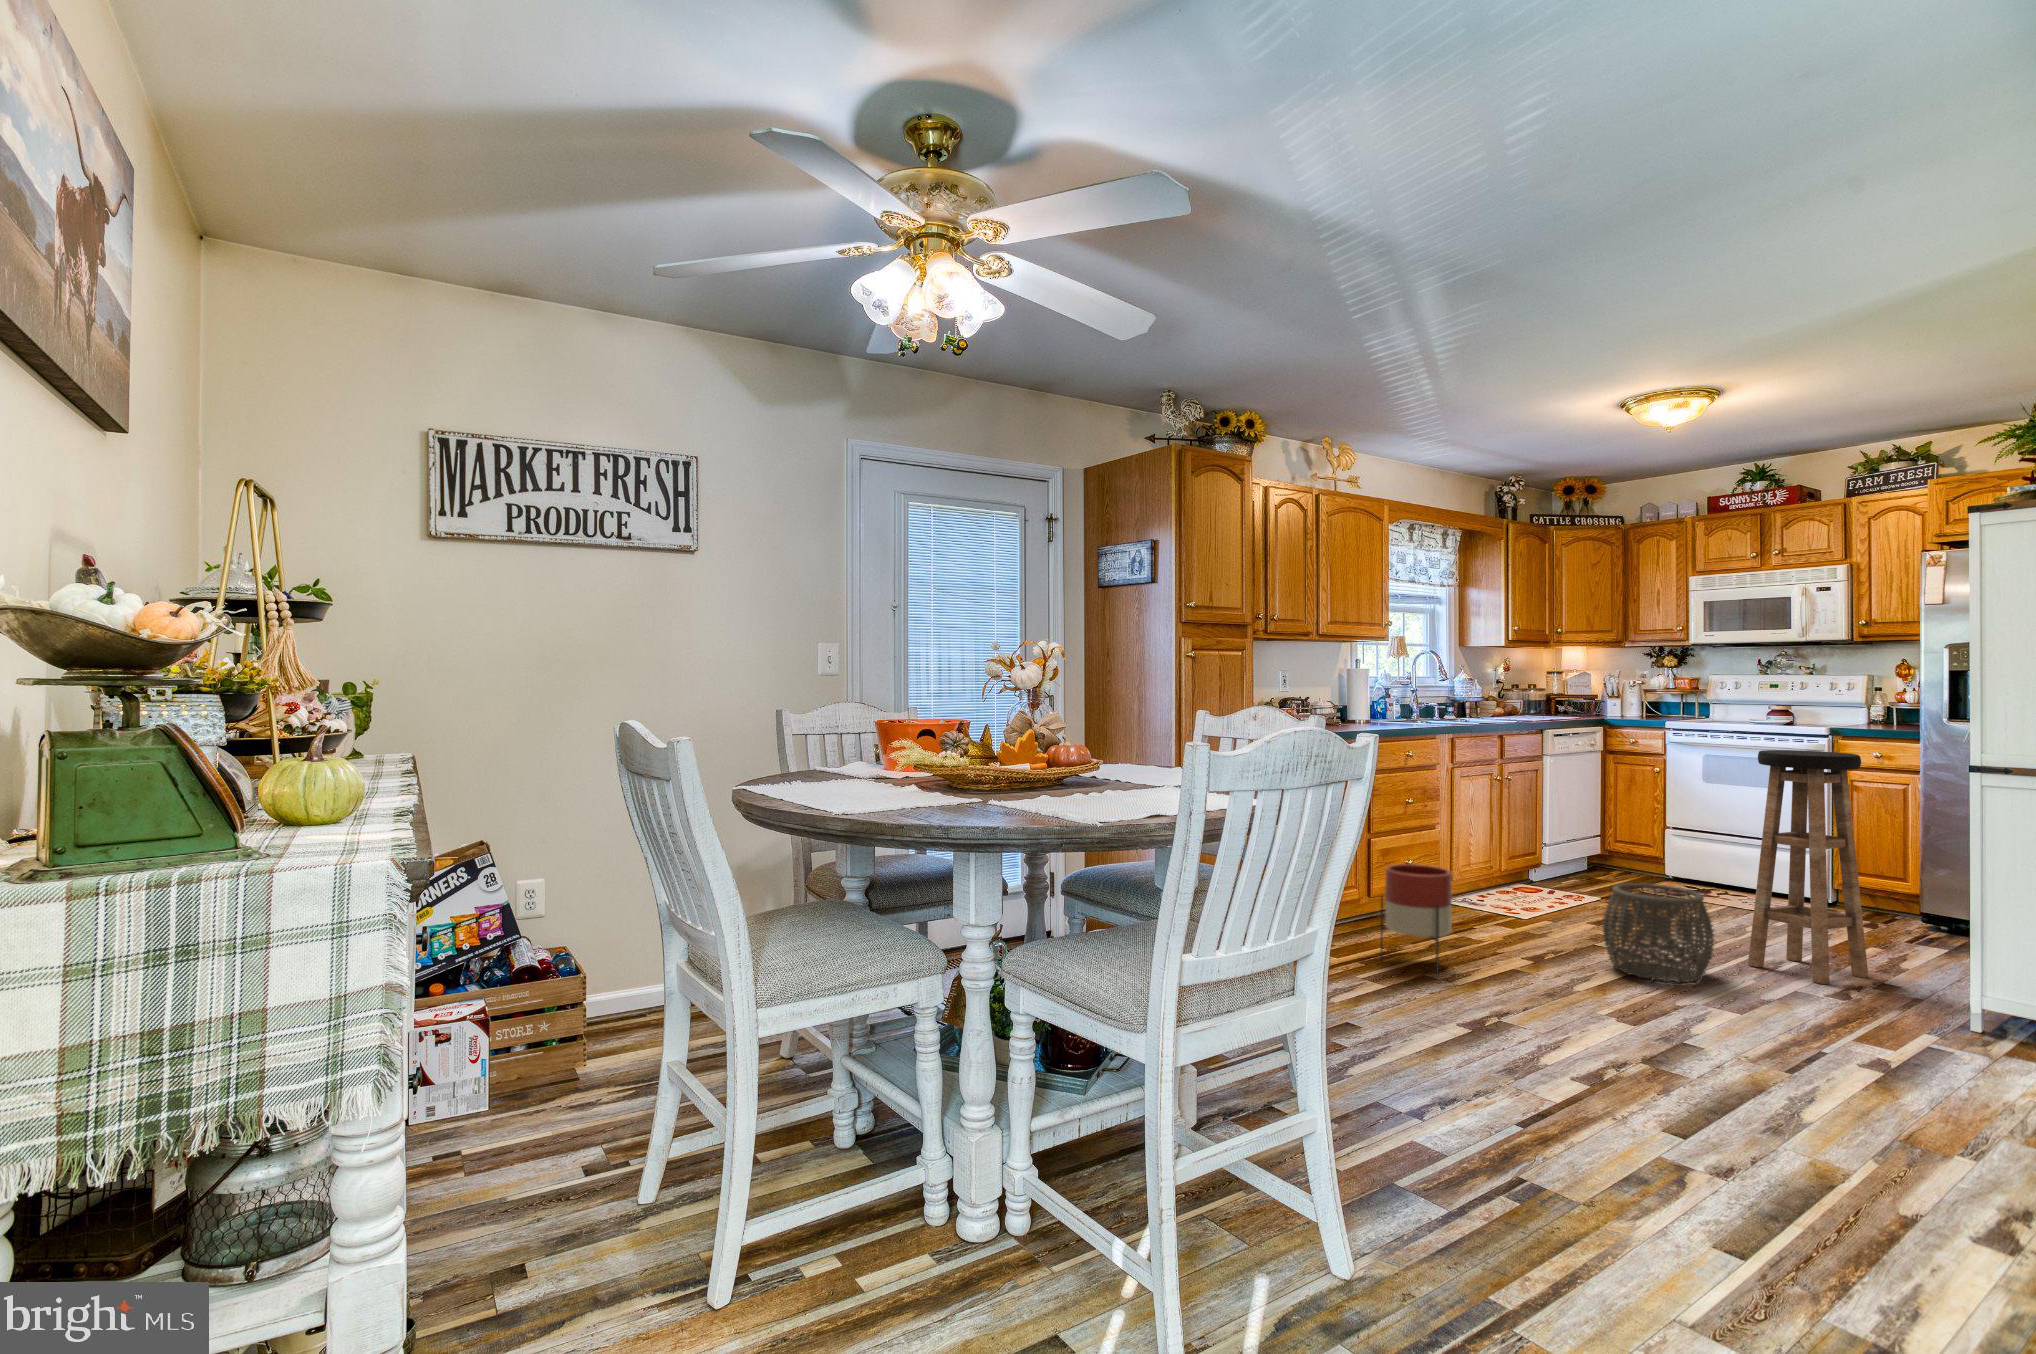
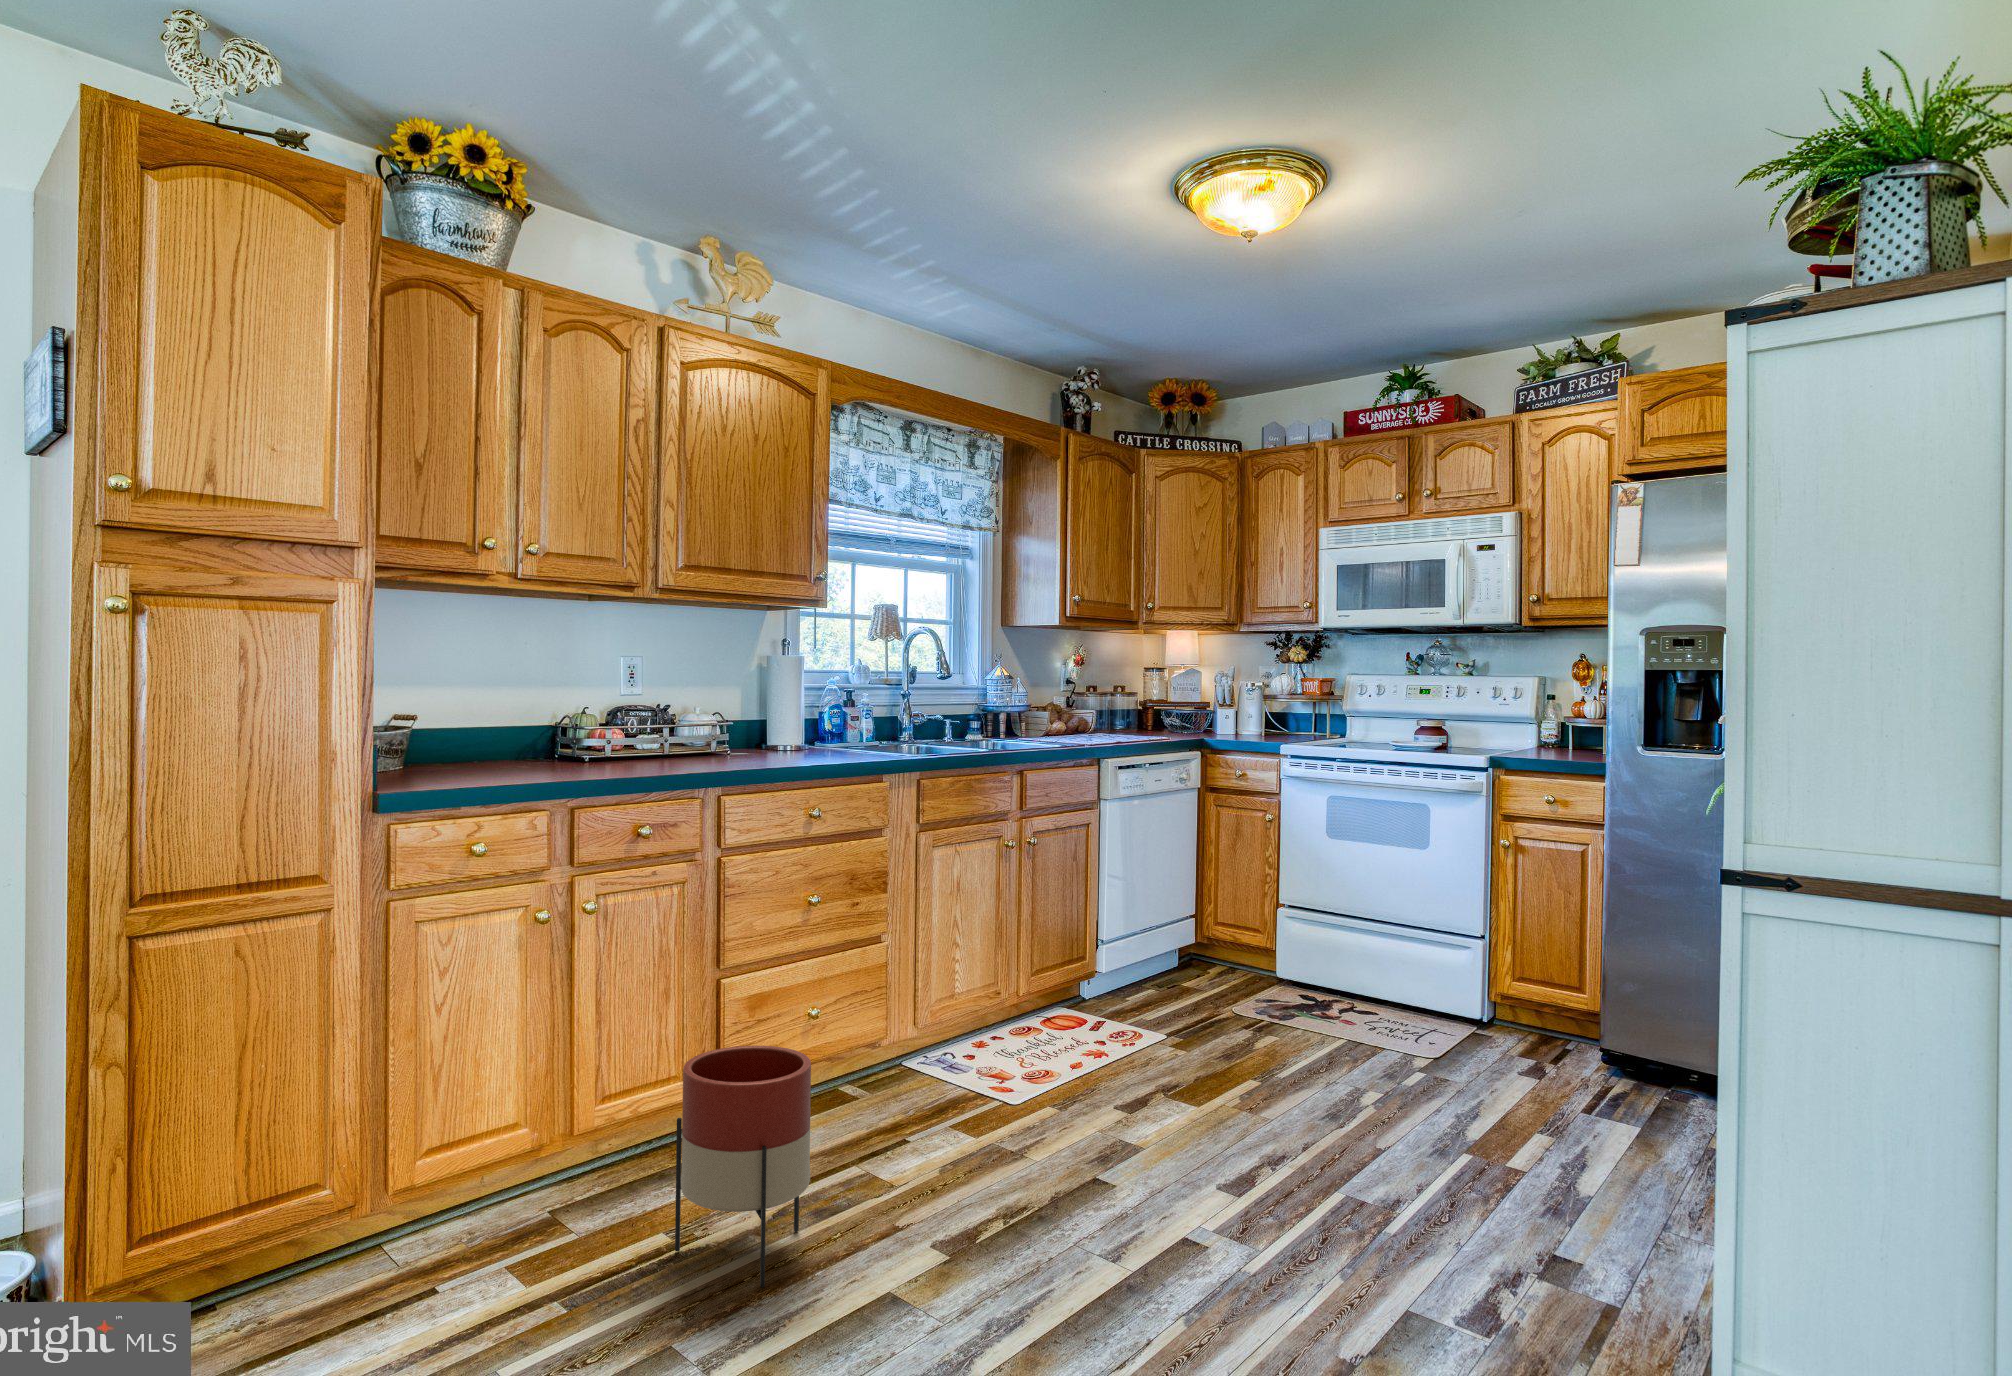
bar stool: present [1748,750,1868,984] -> none [1342,805,1523,1237]
woven basket: present [1602,883,1715,982] -> none [1093,1058,1279,1265]

